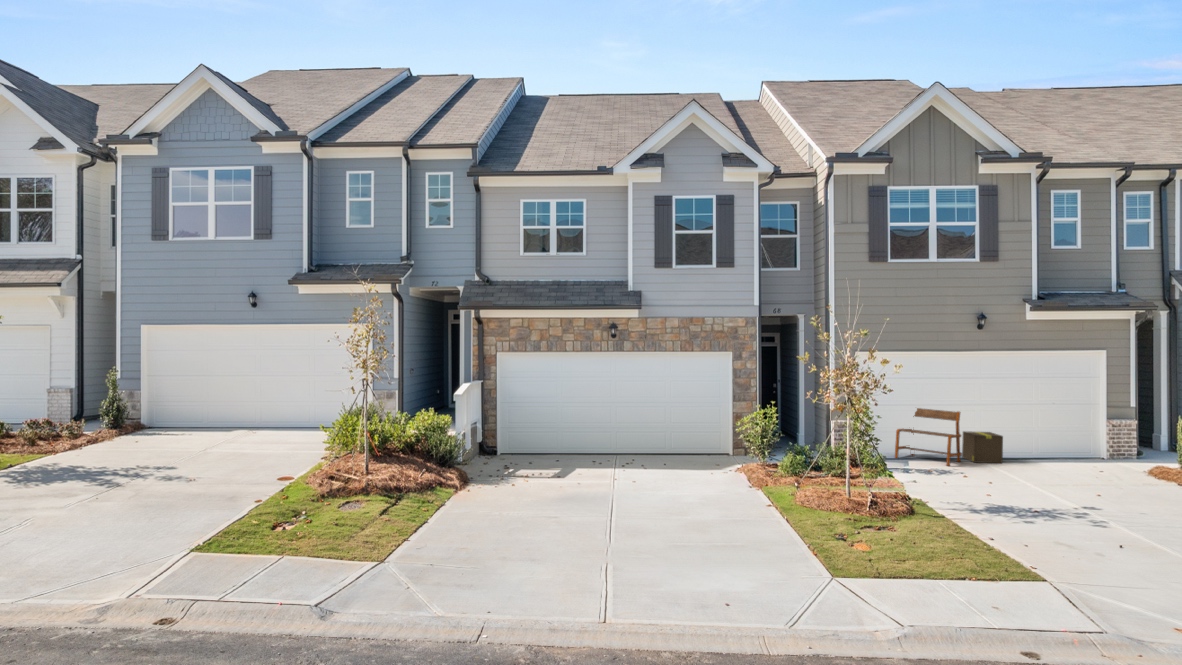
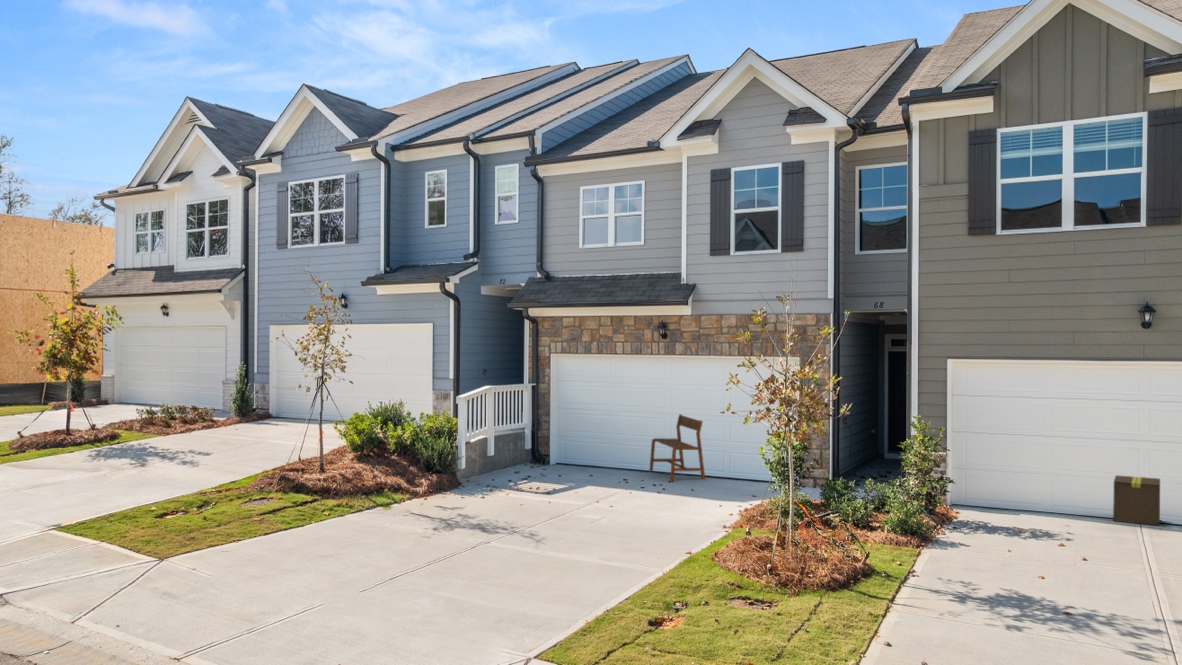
bench: present [895,408,962,466] -> present [650,415,705,482]

